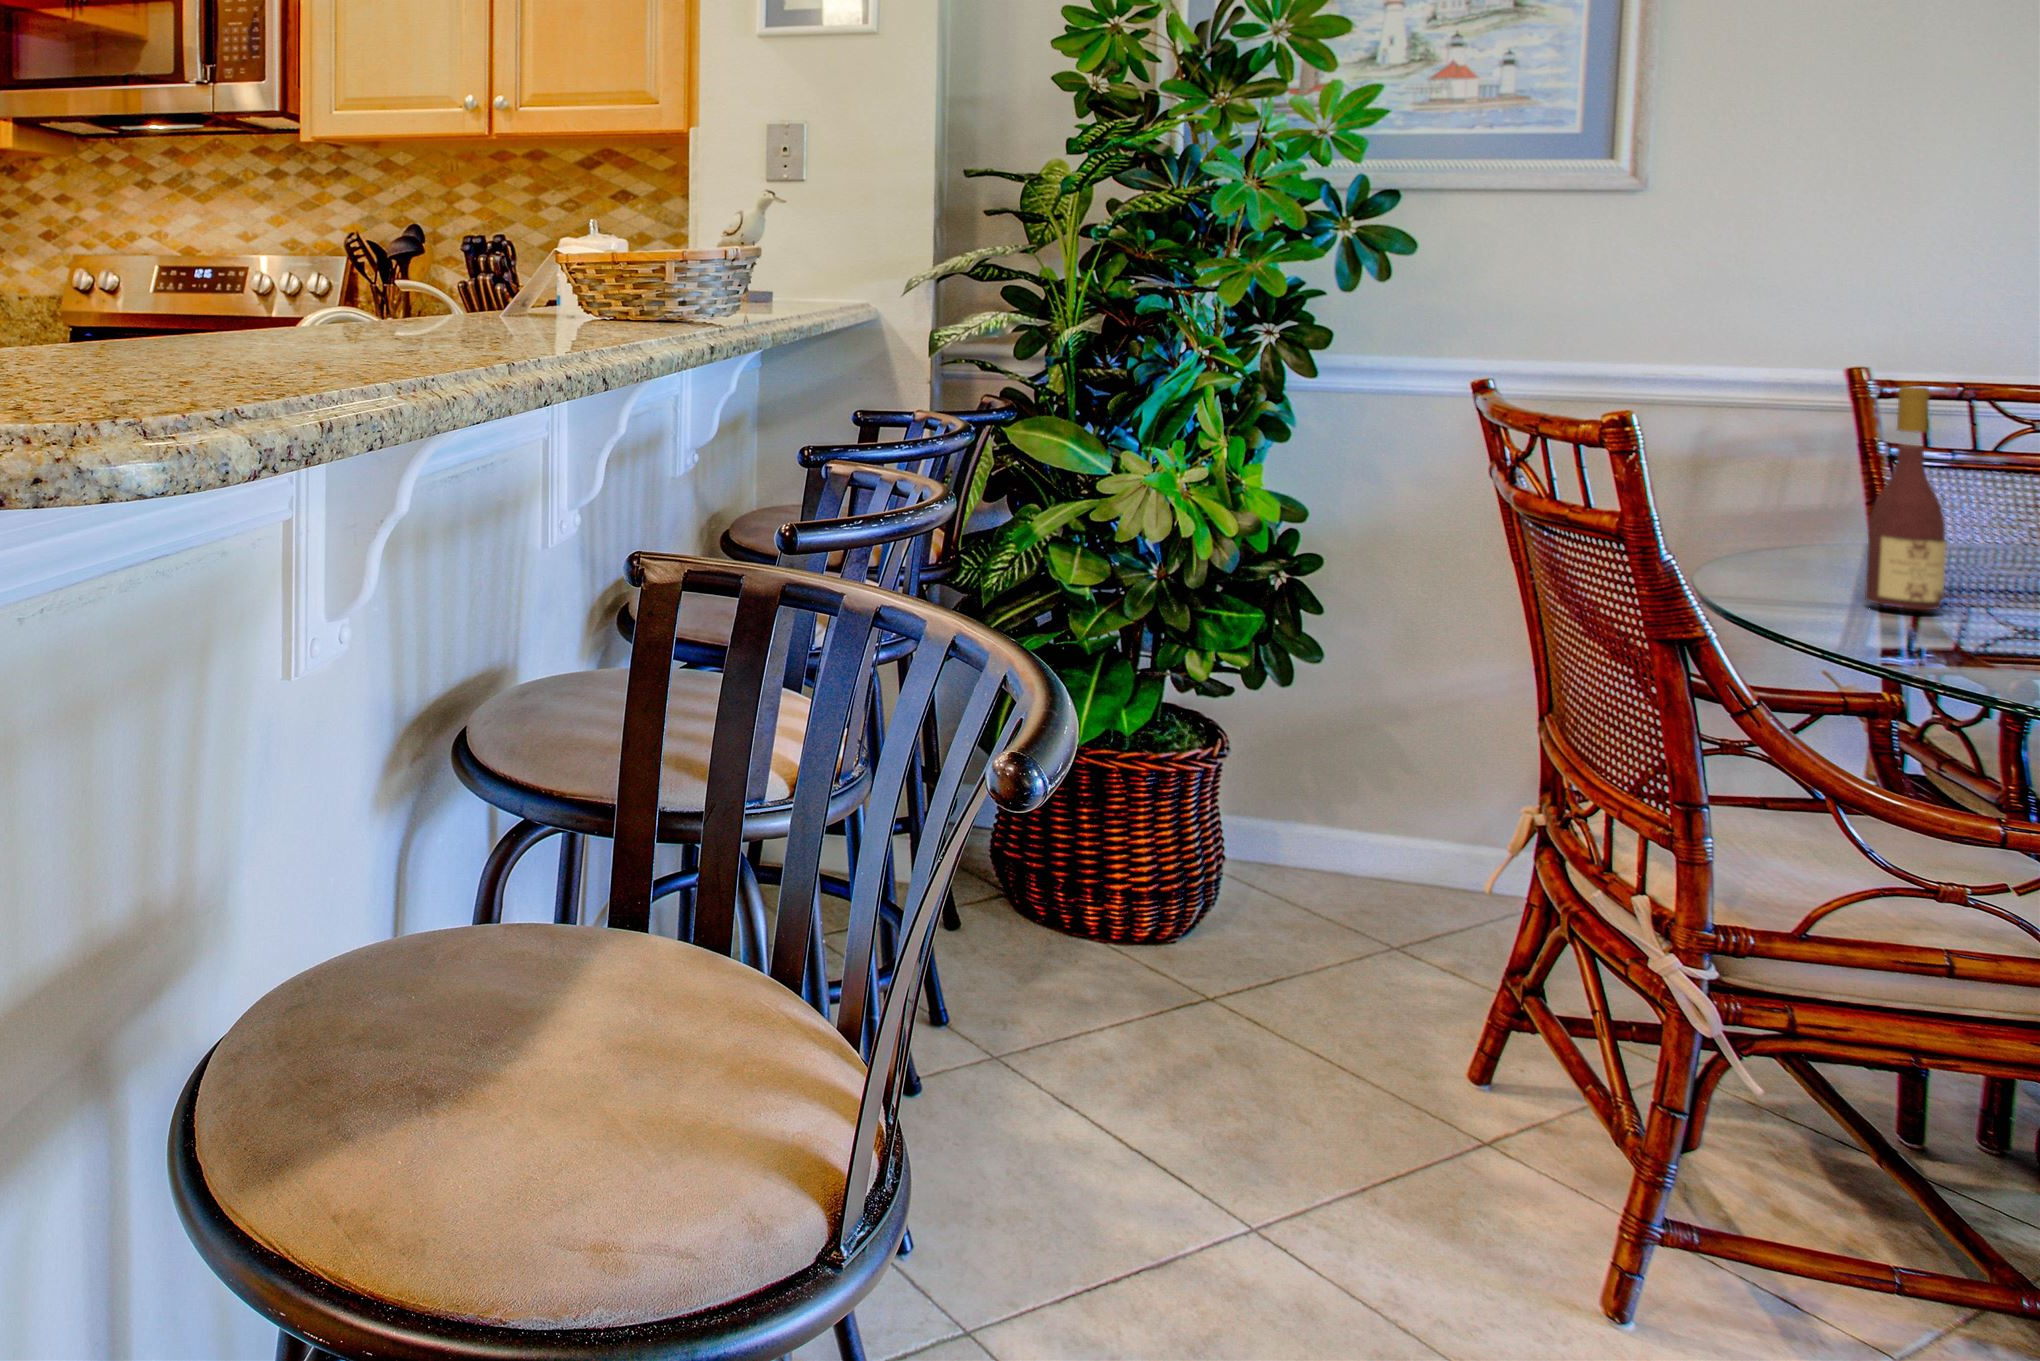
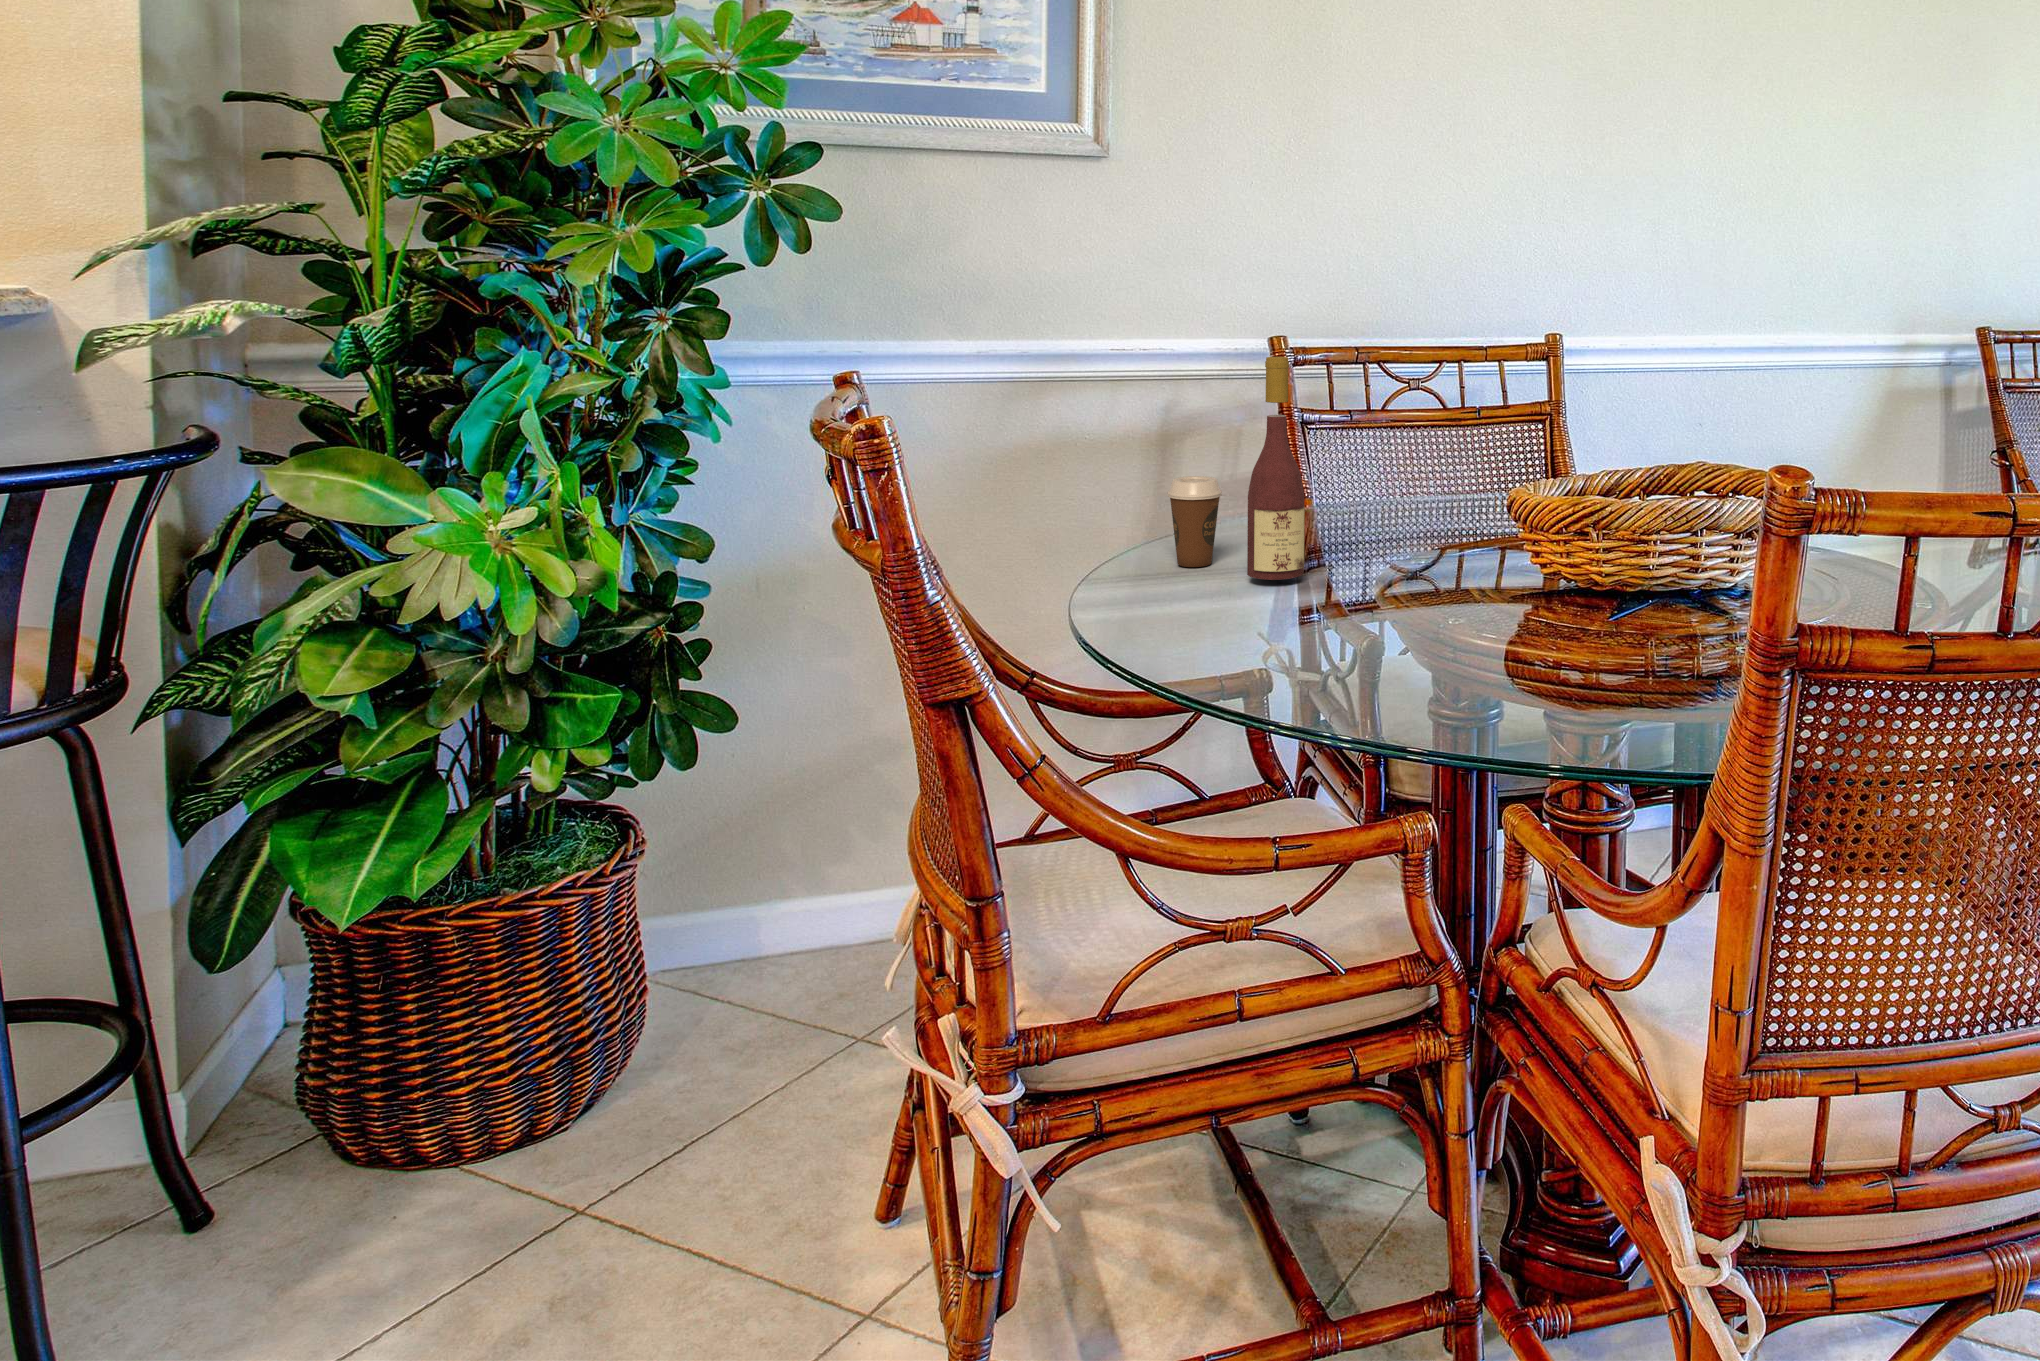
coffee cup: none [1754,500,1822,588] -> present [1168,476,1222,567]

